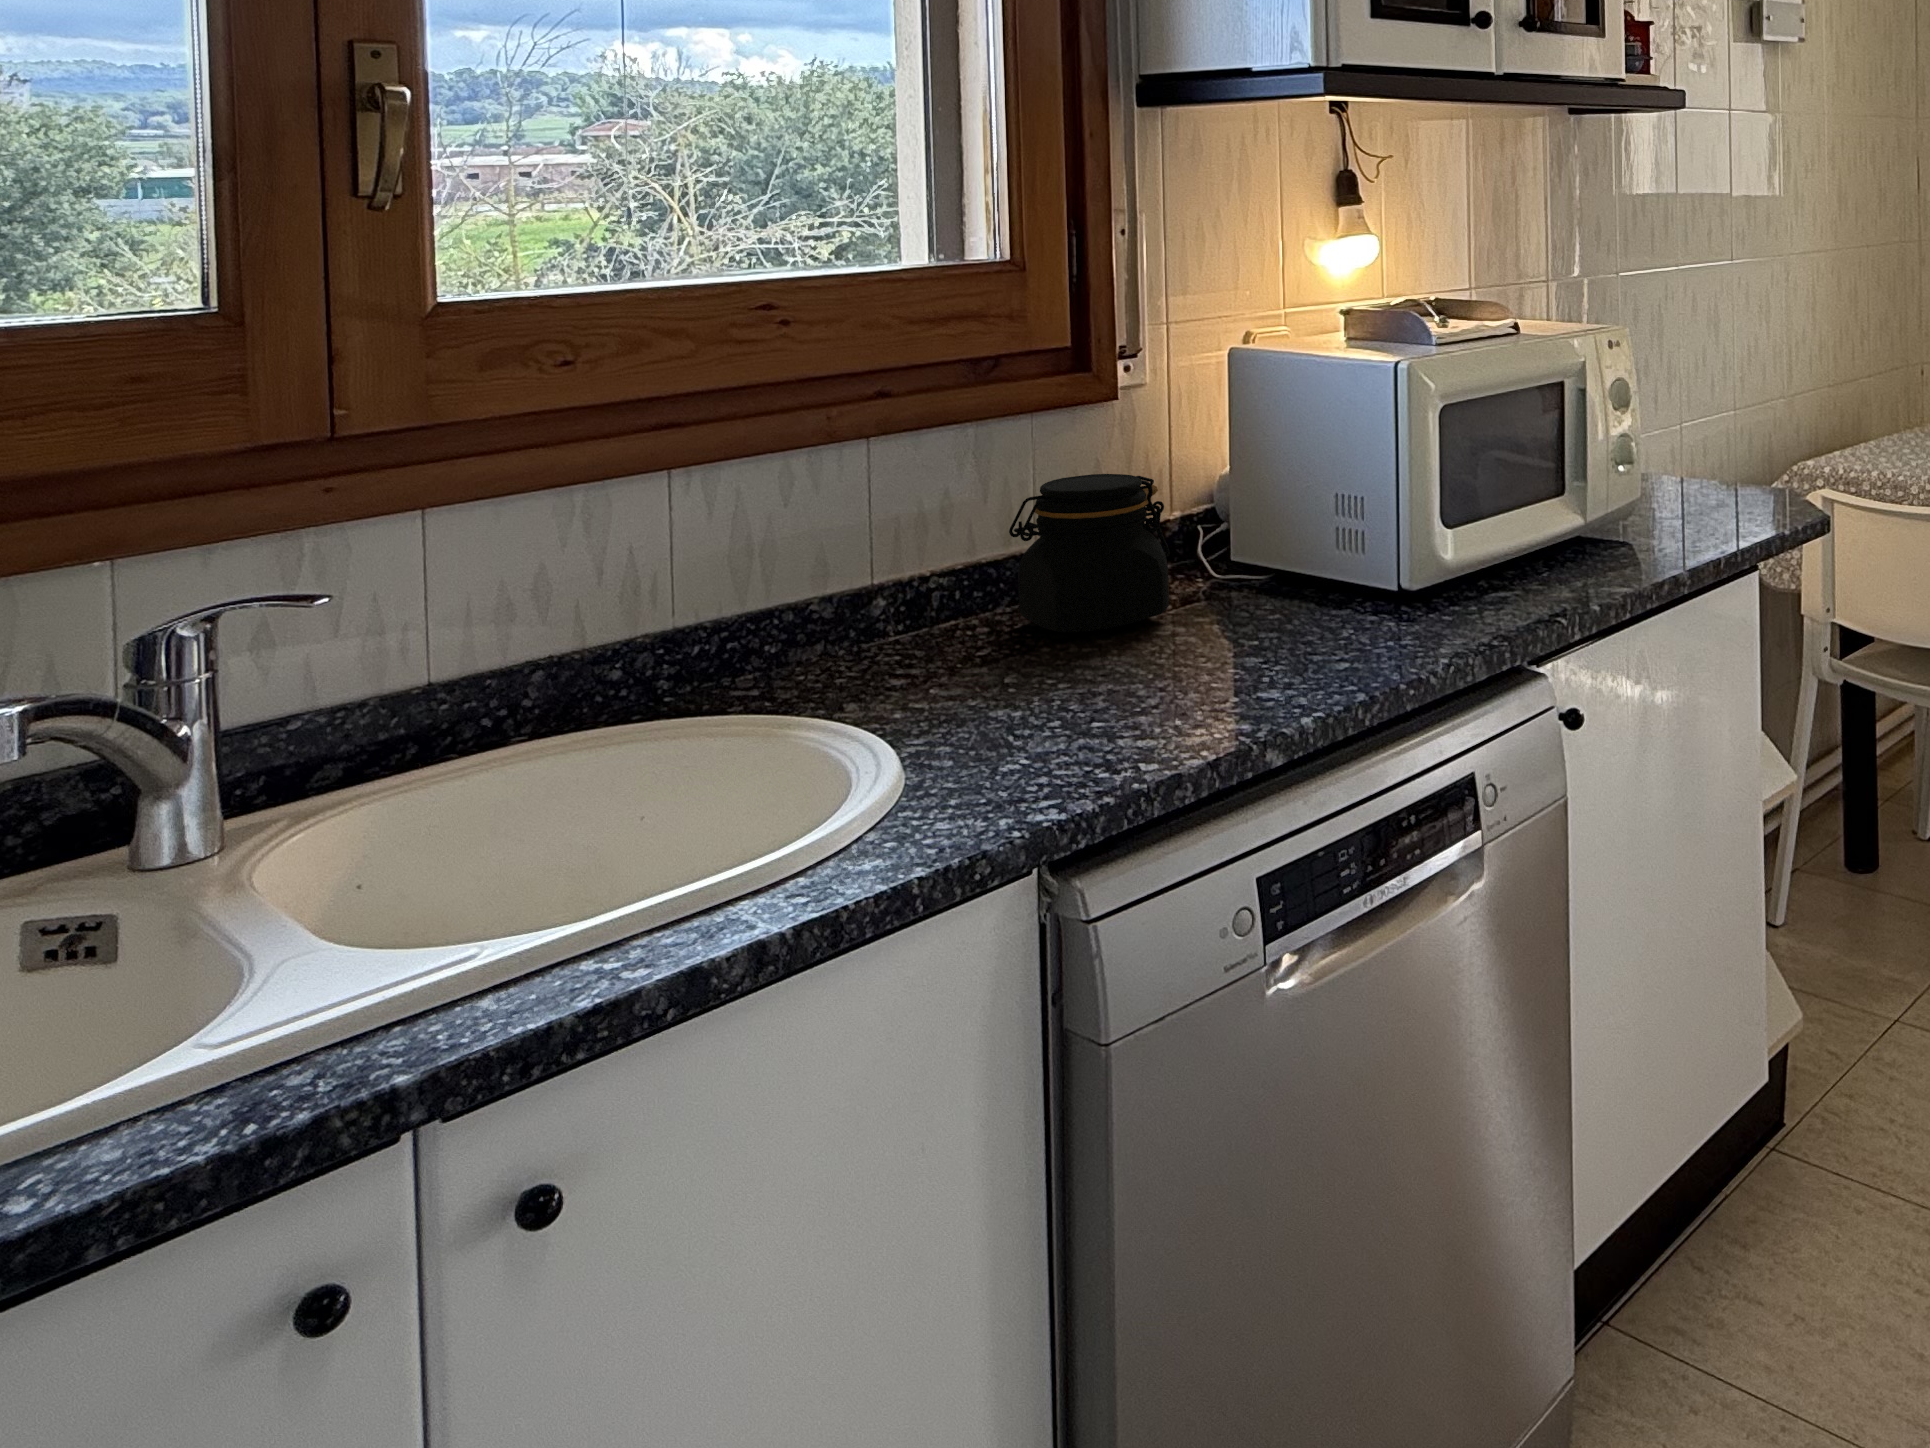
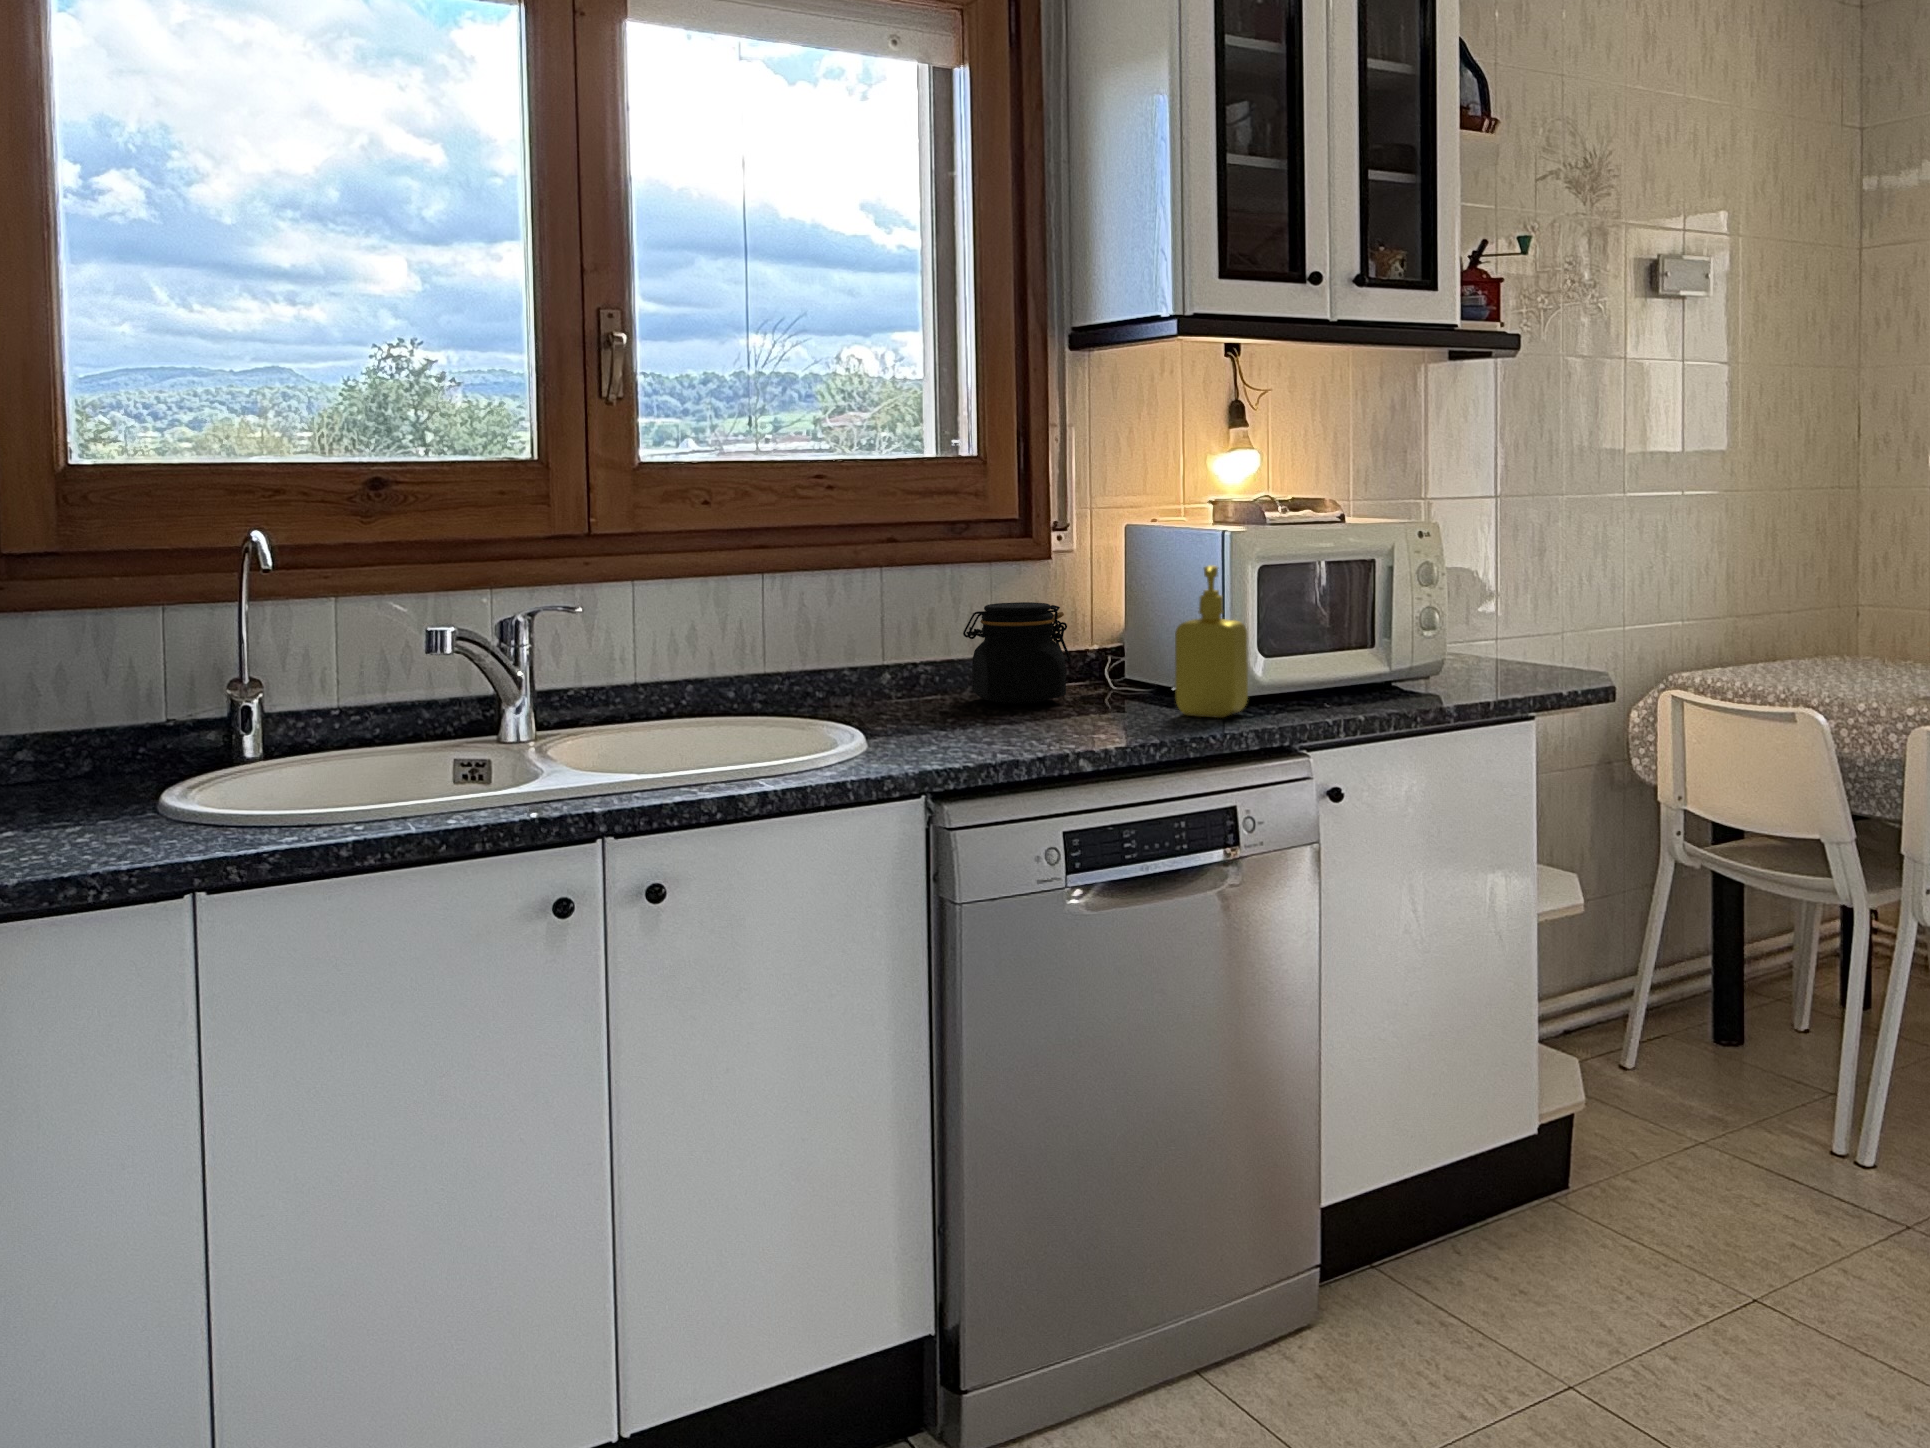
soap dispenser: none [1349,416,1448,632] -> present [1175,566,1248,718]

